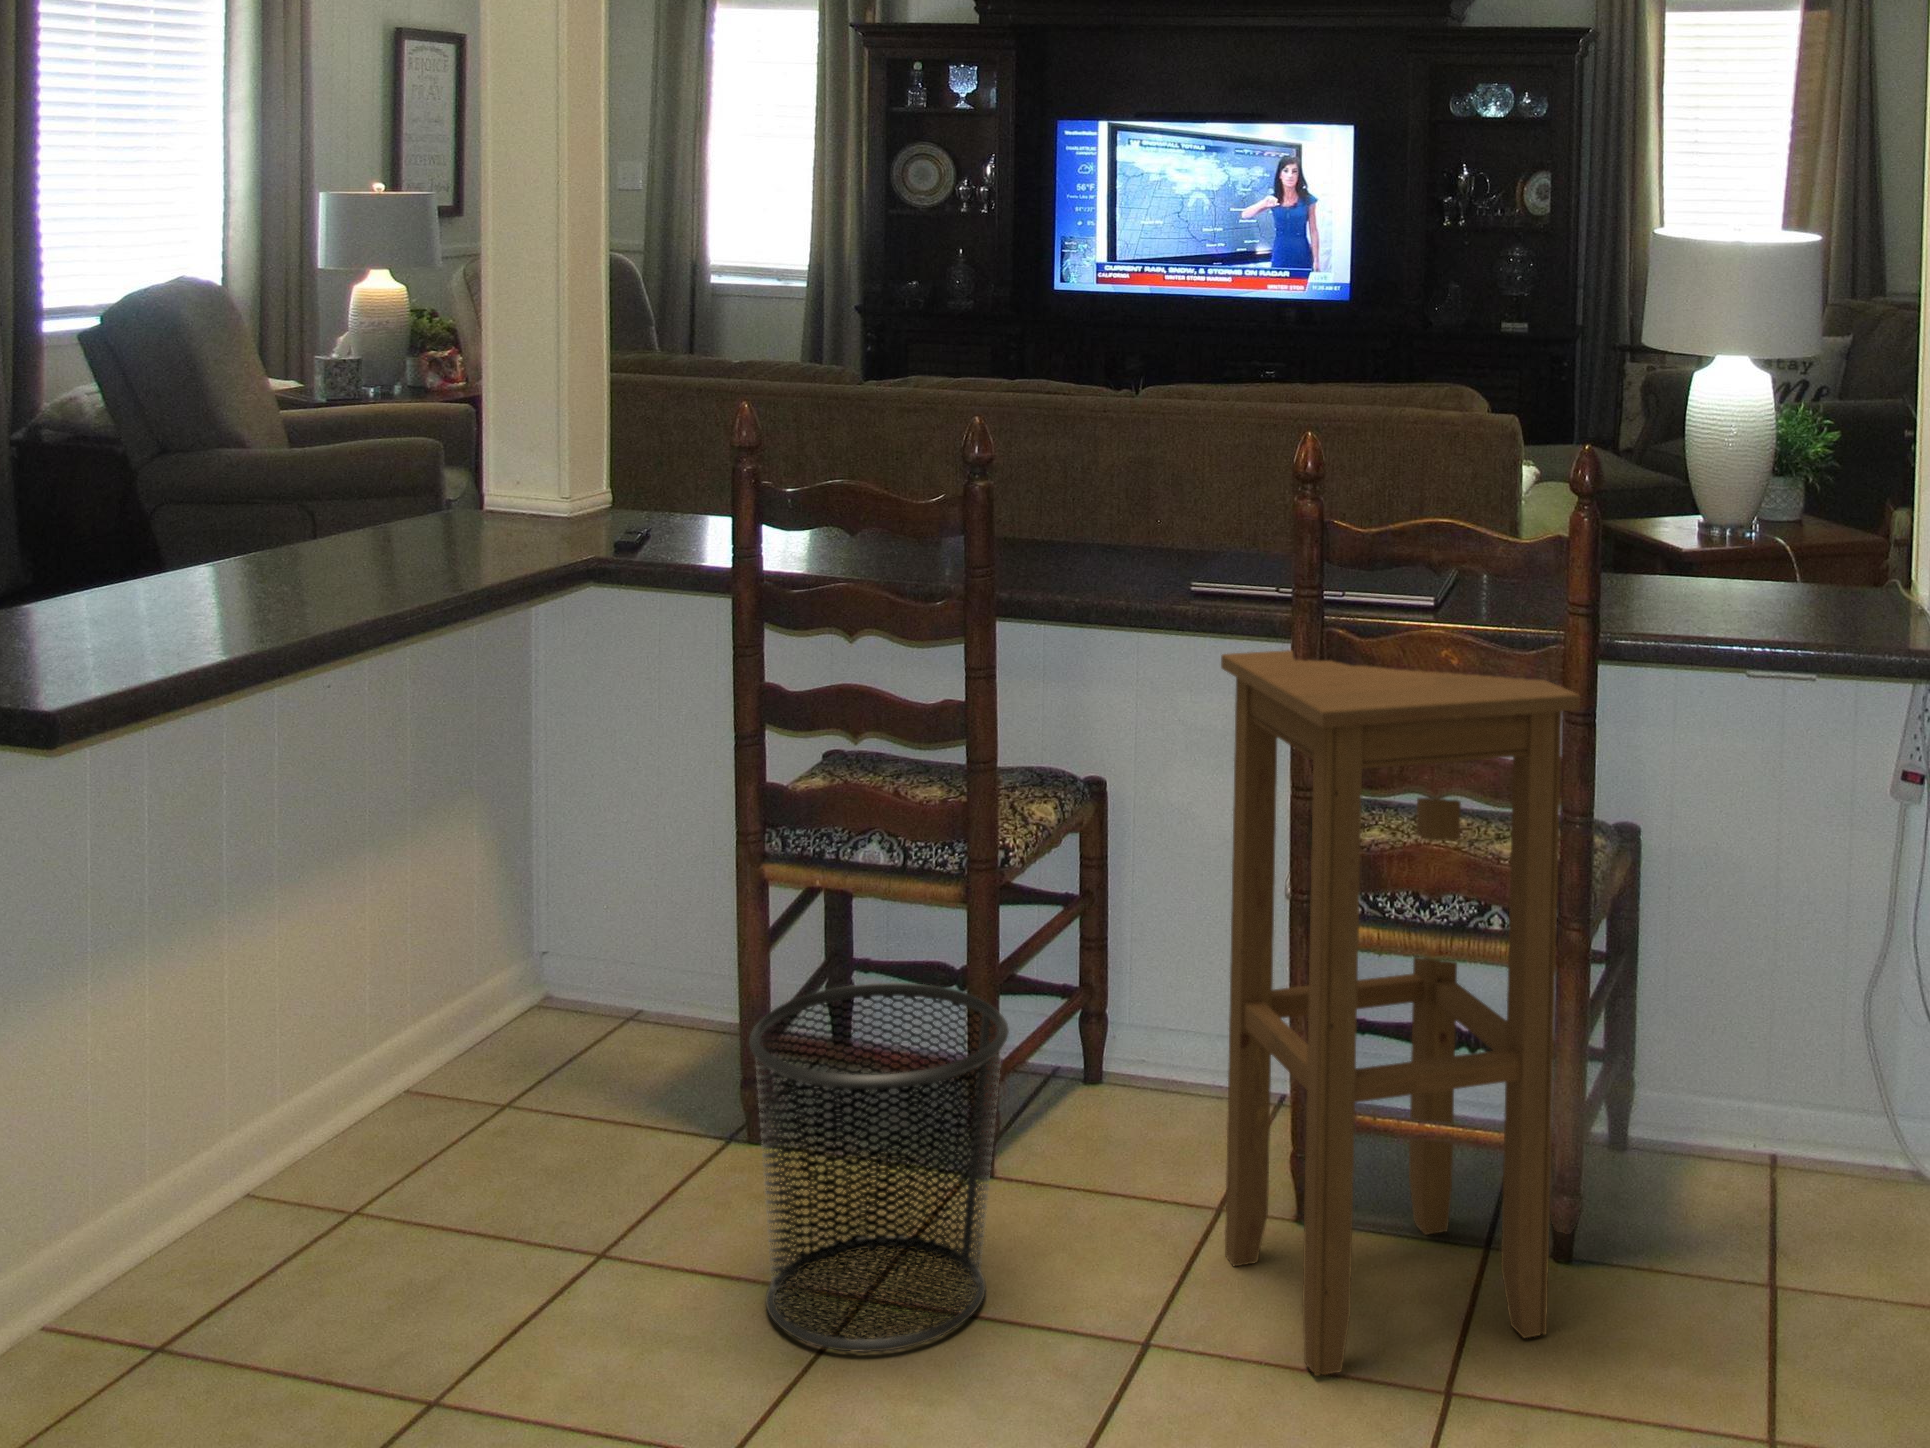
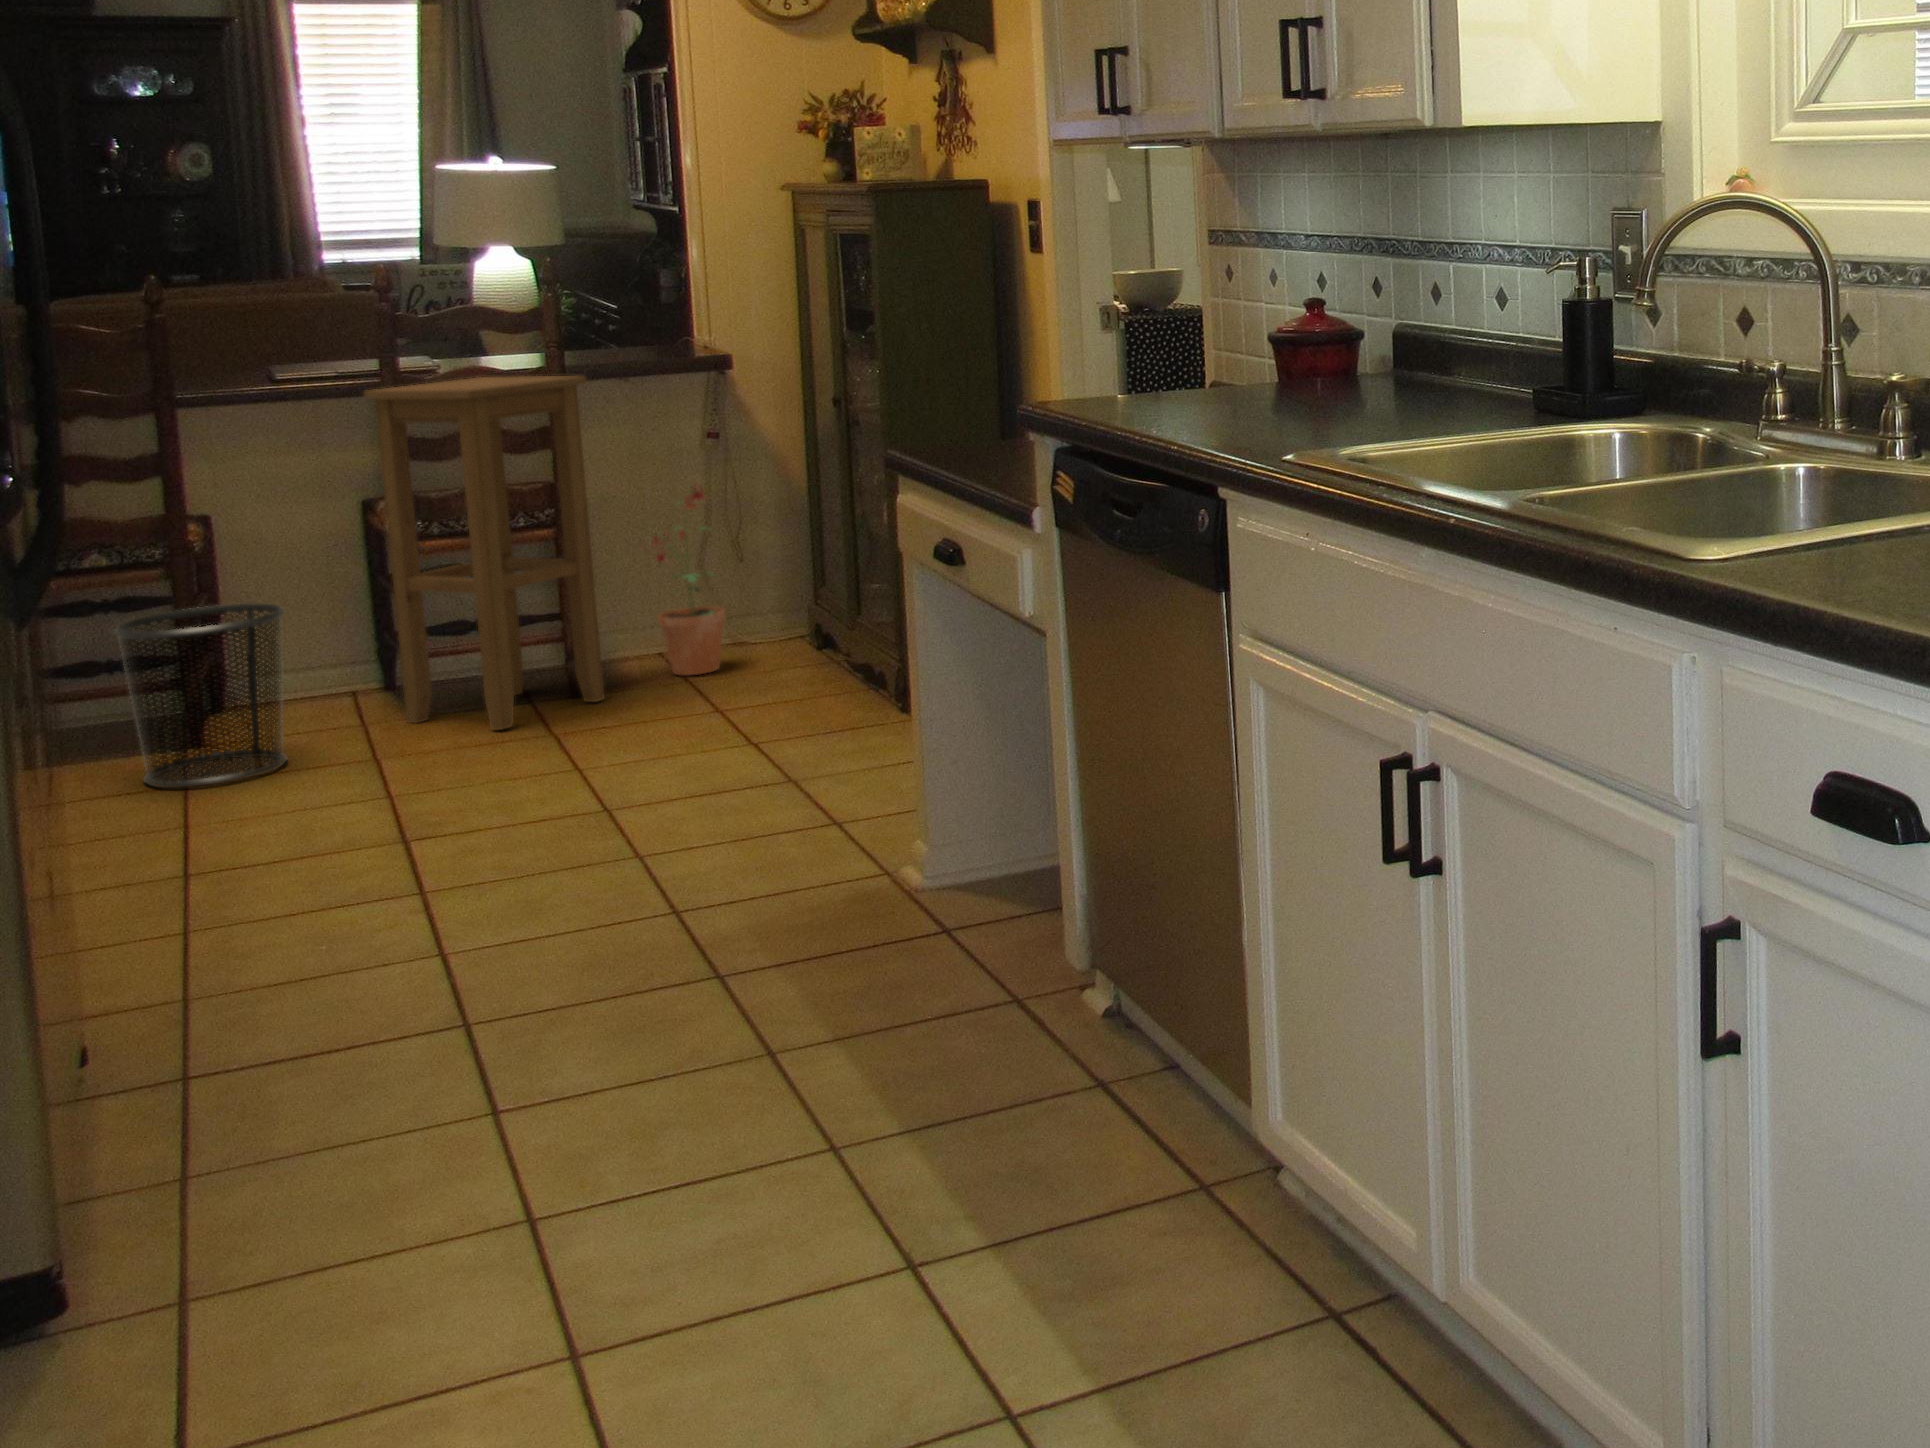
potted plant: none [1688,907,1832,1310] -> present [653,485,725,675]

